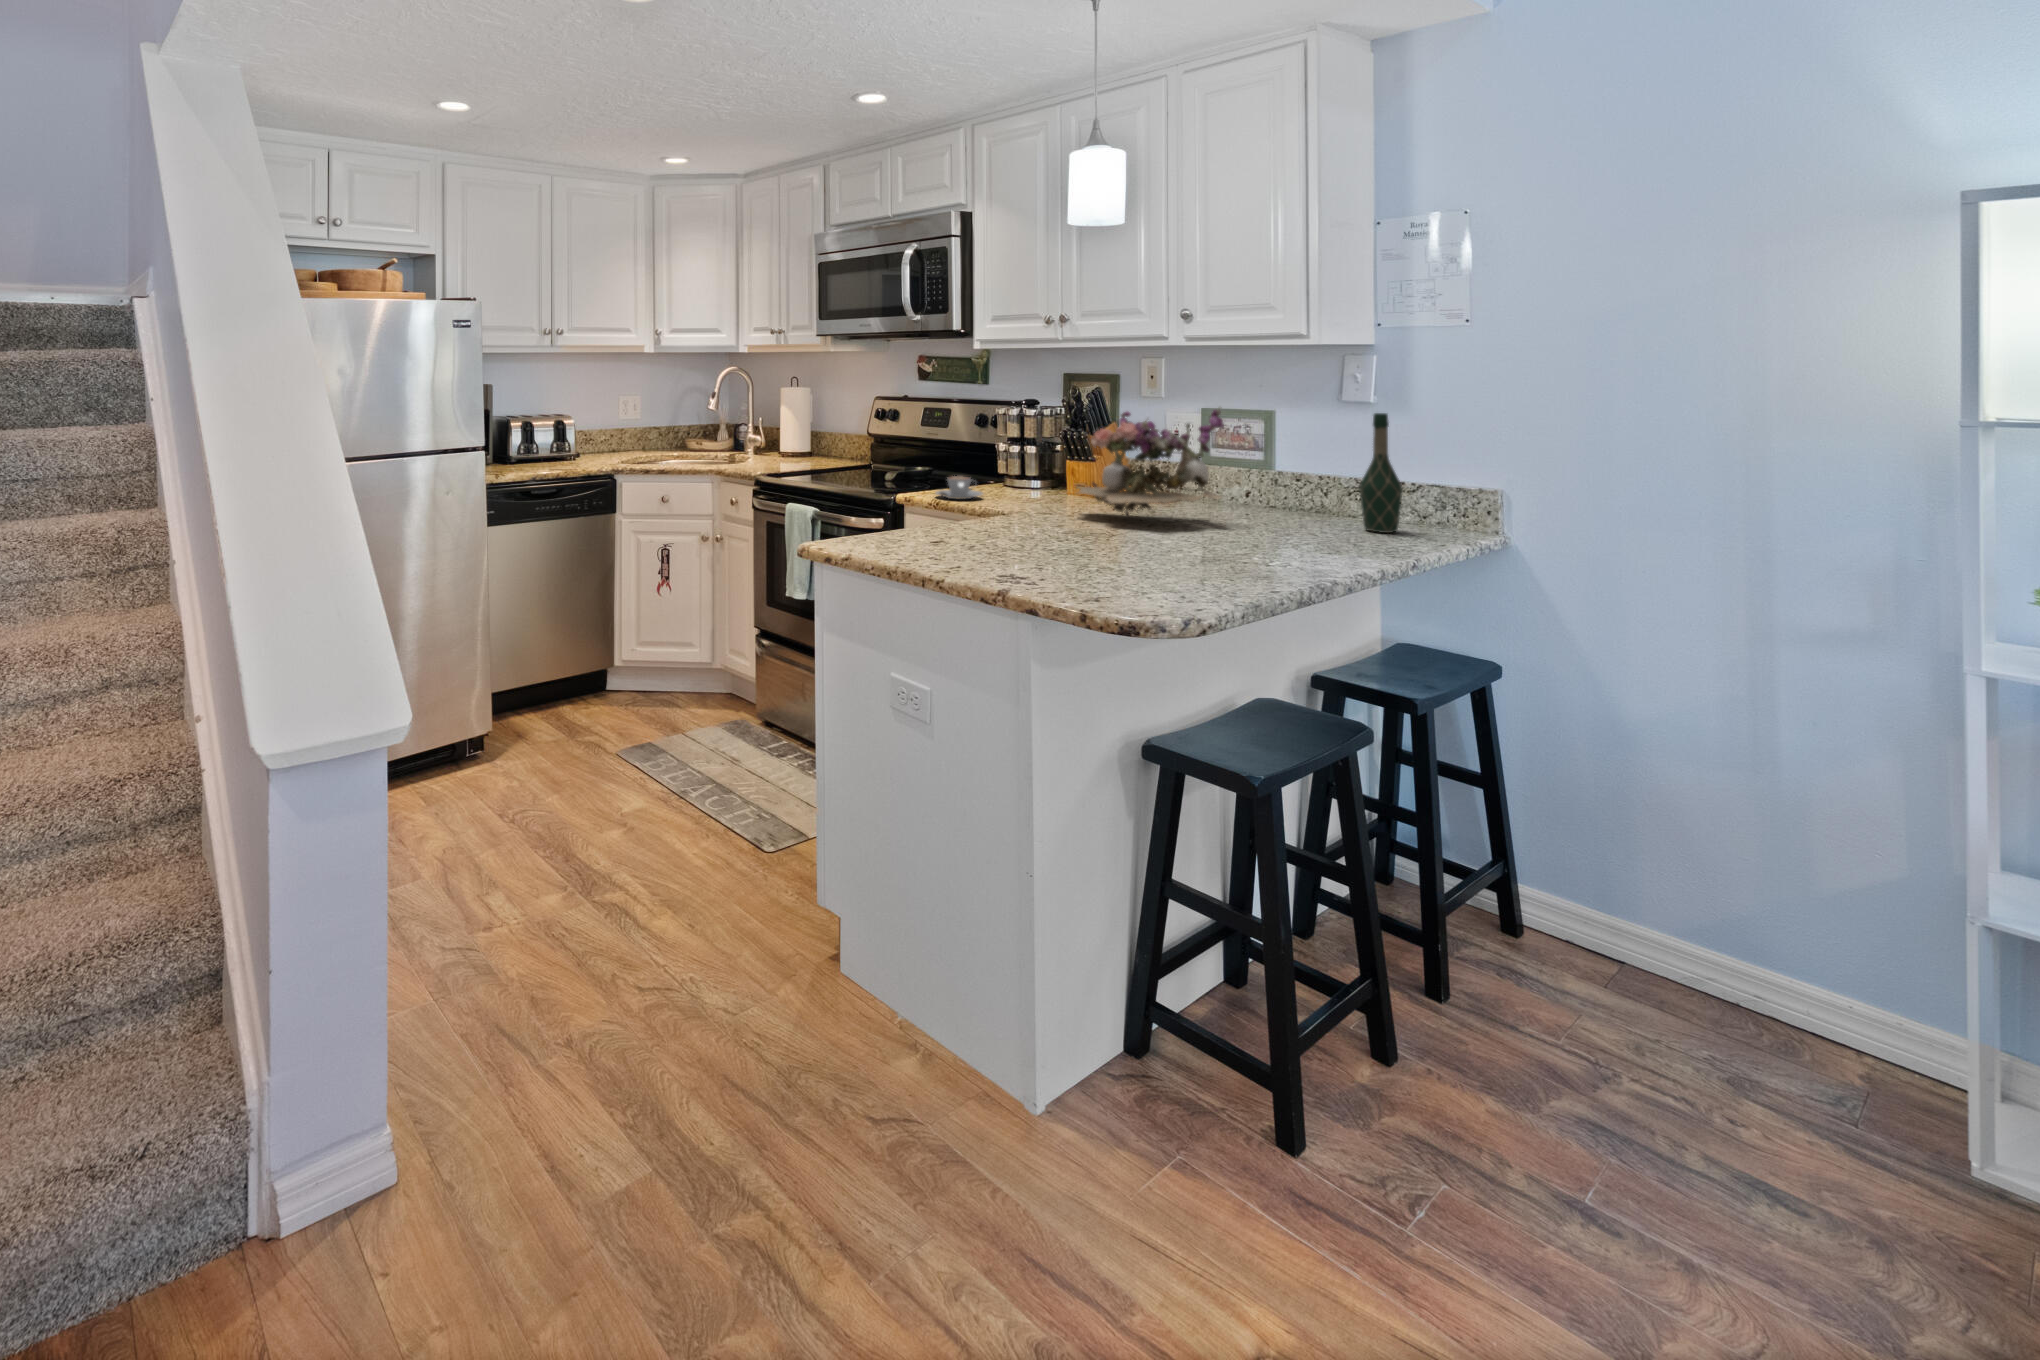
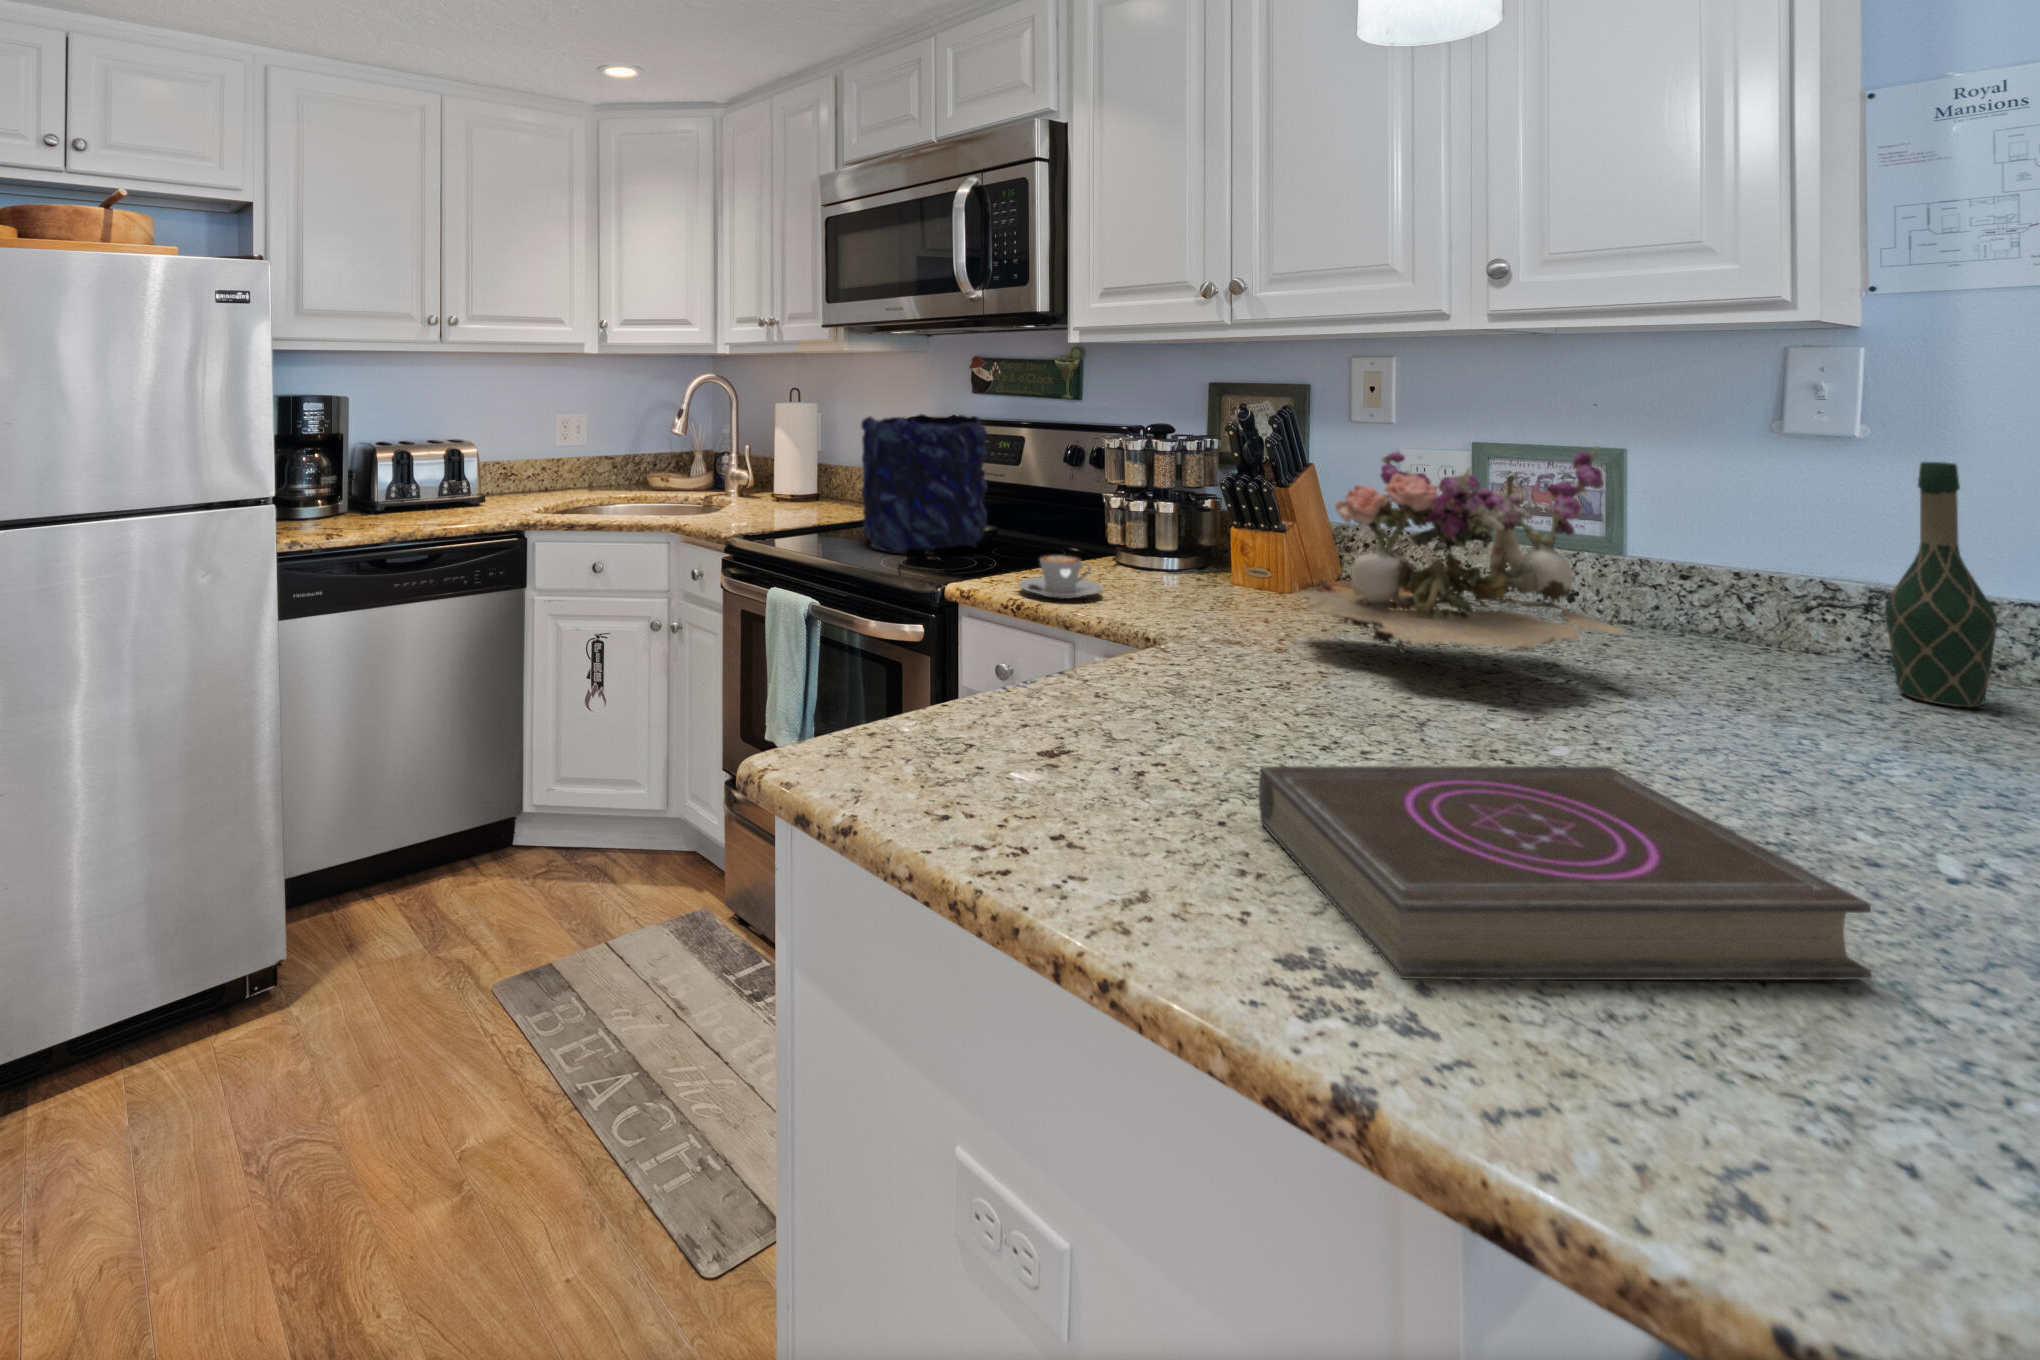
vase: none [842,394,923,482] -> present [861,414,987,552]
book: none [1002,529,1178,574] -> present [1259,766,1871,980]

